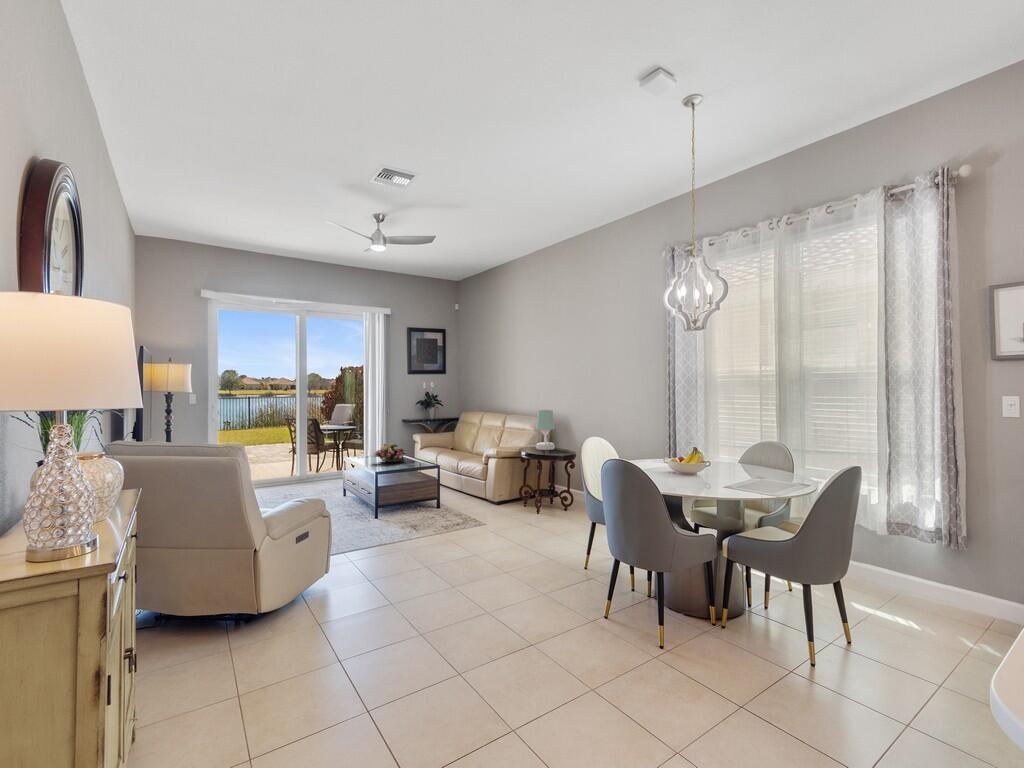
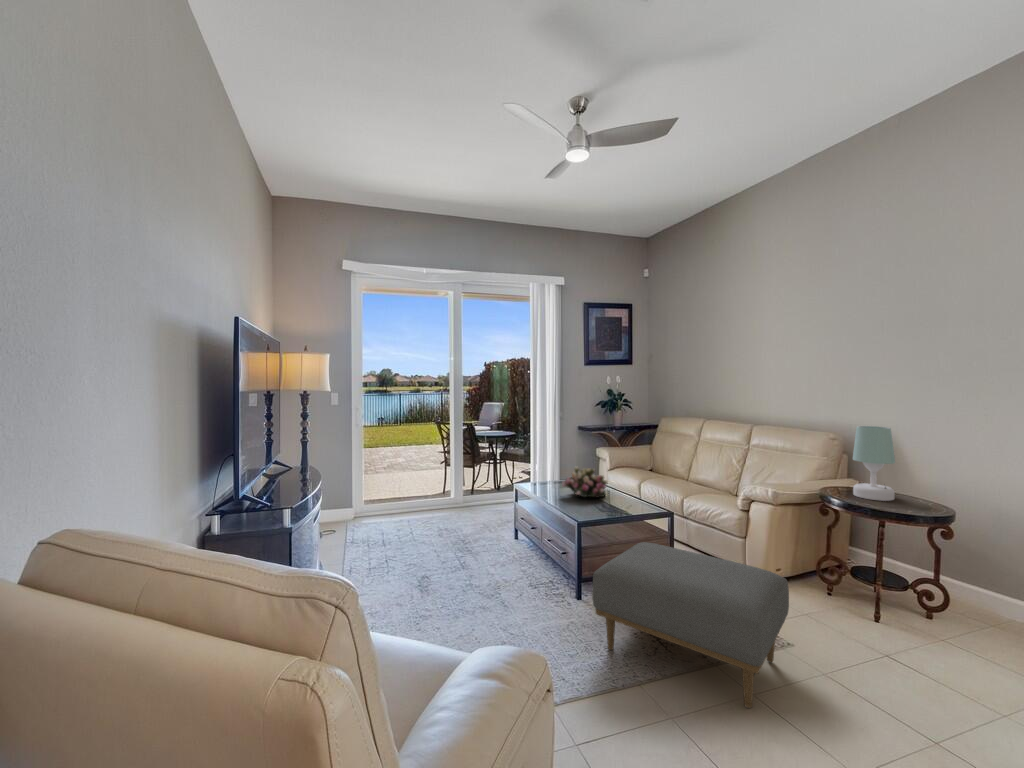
ottoman: none [374,478,479,544] -> present [592,542,789,708]

